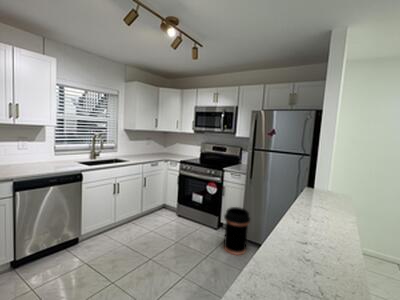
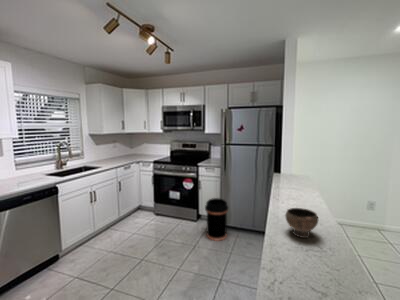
bowl: none [289,230,335,274] -> present [285,208,318,238]

